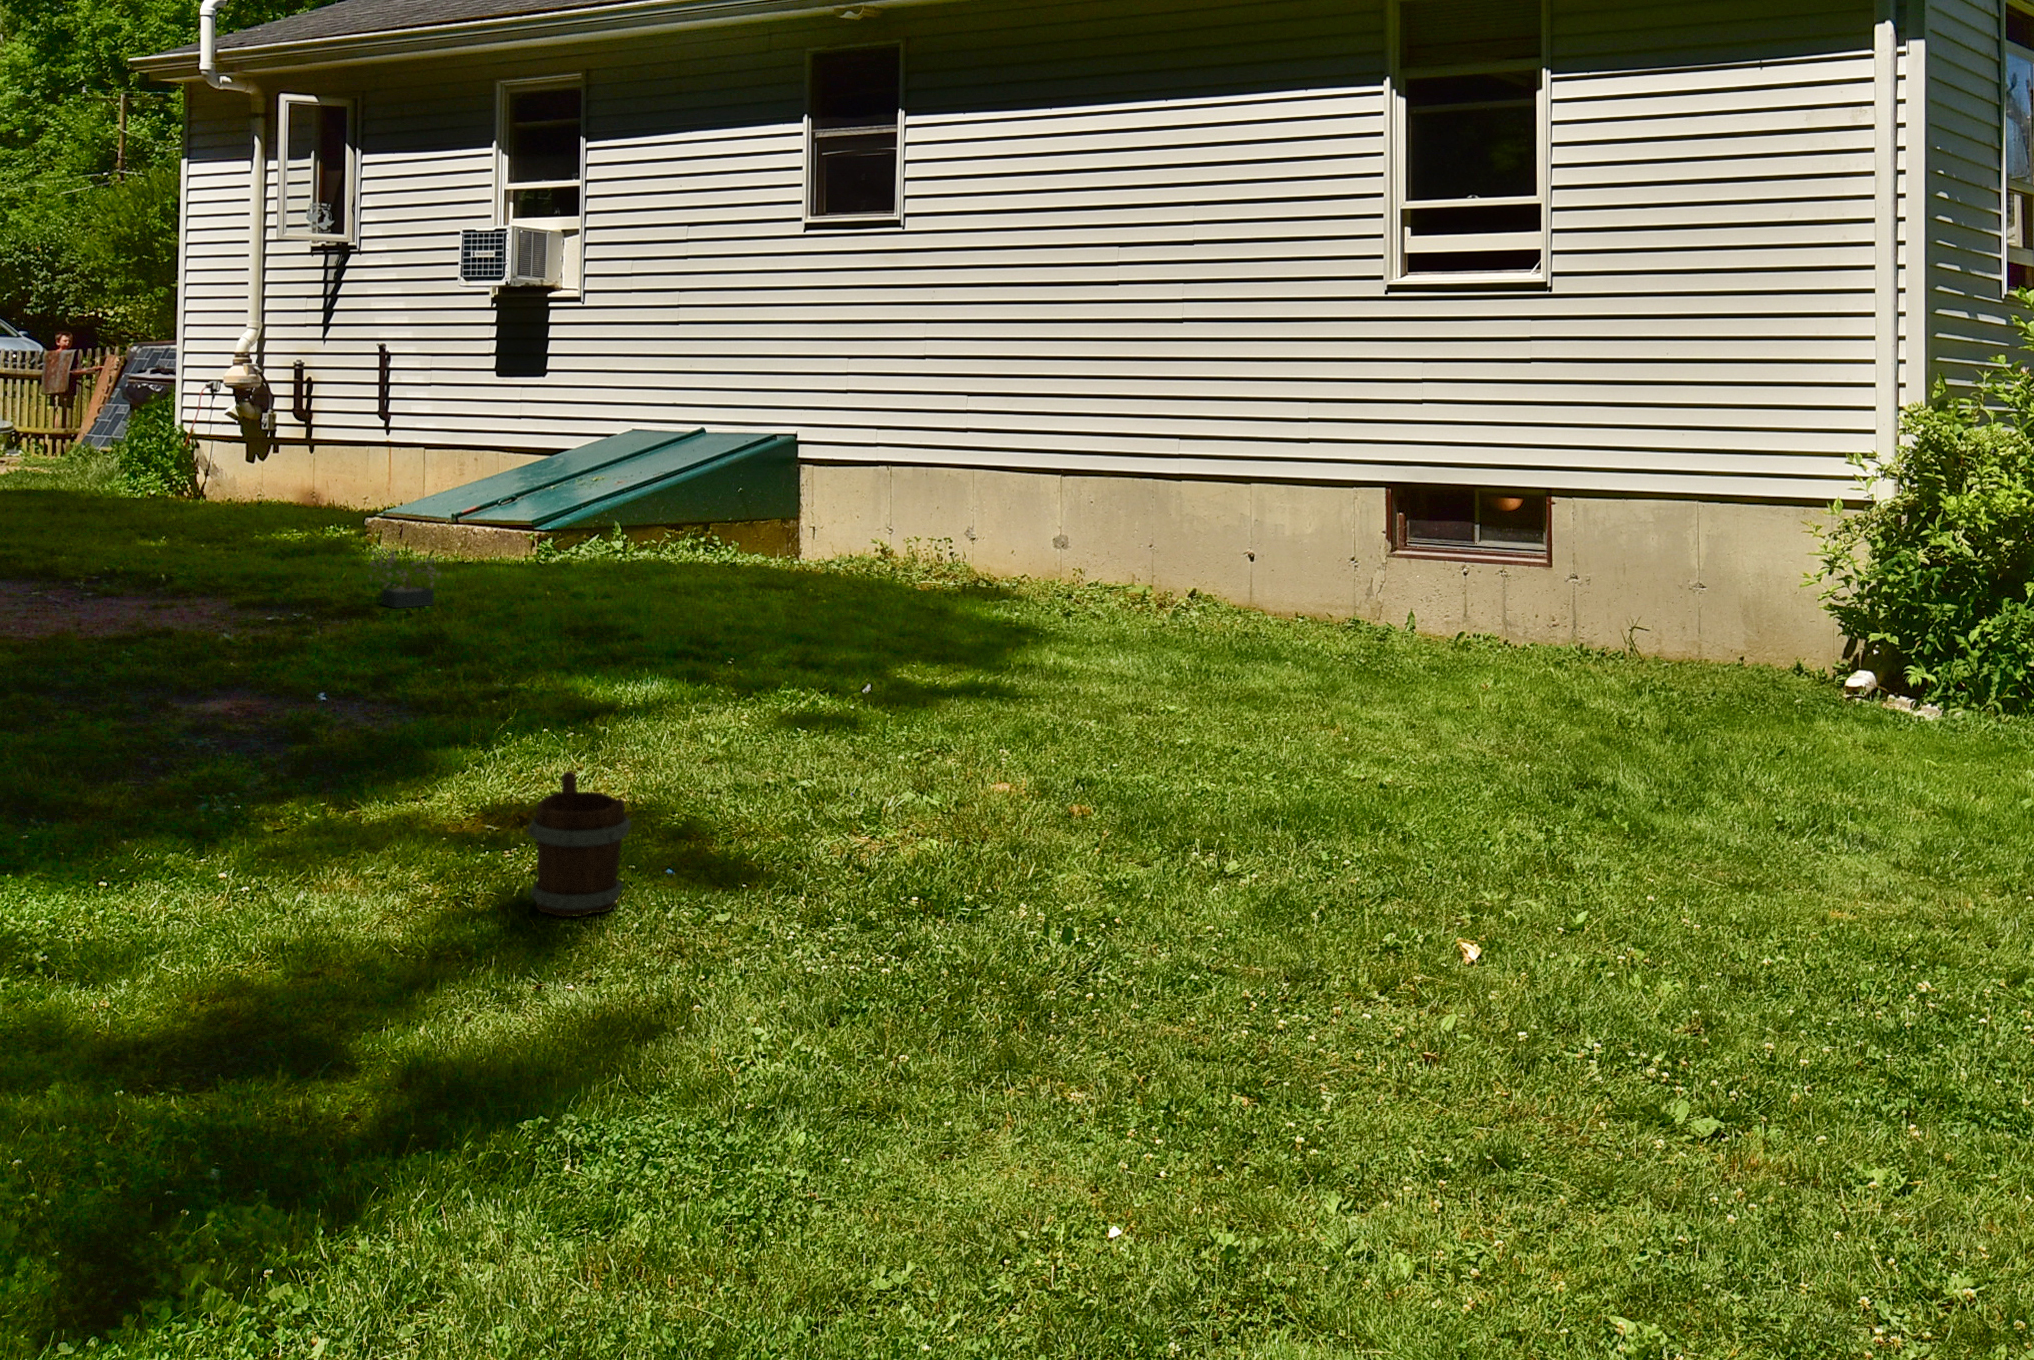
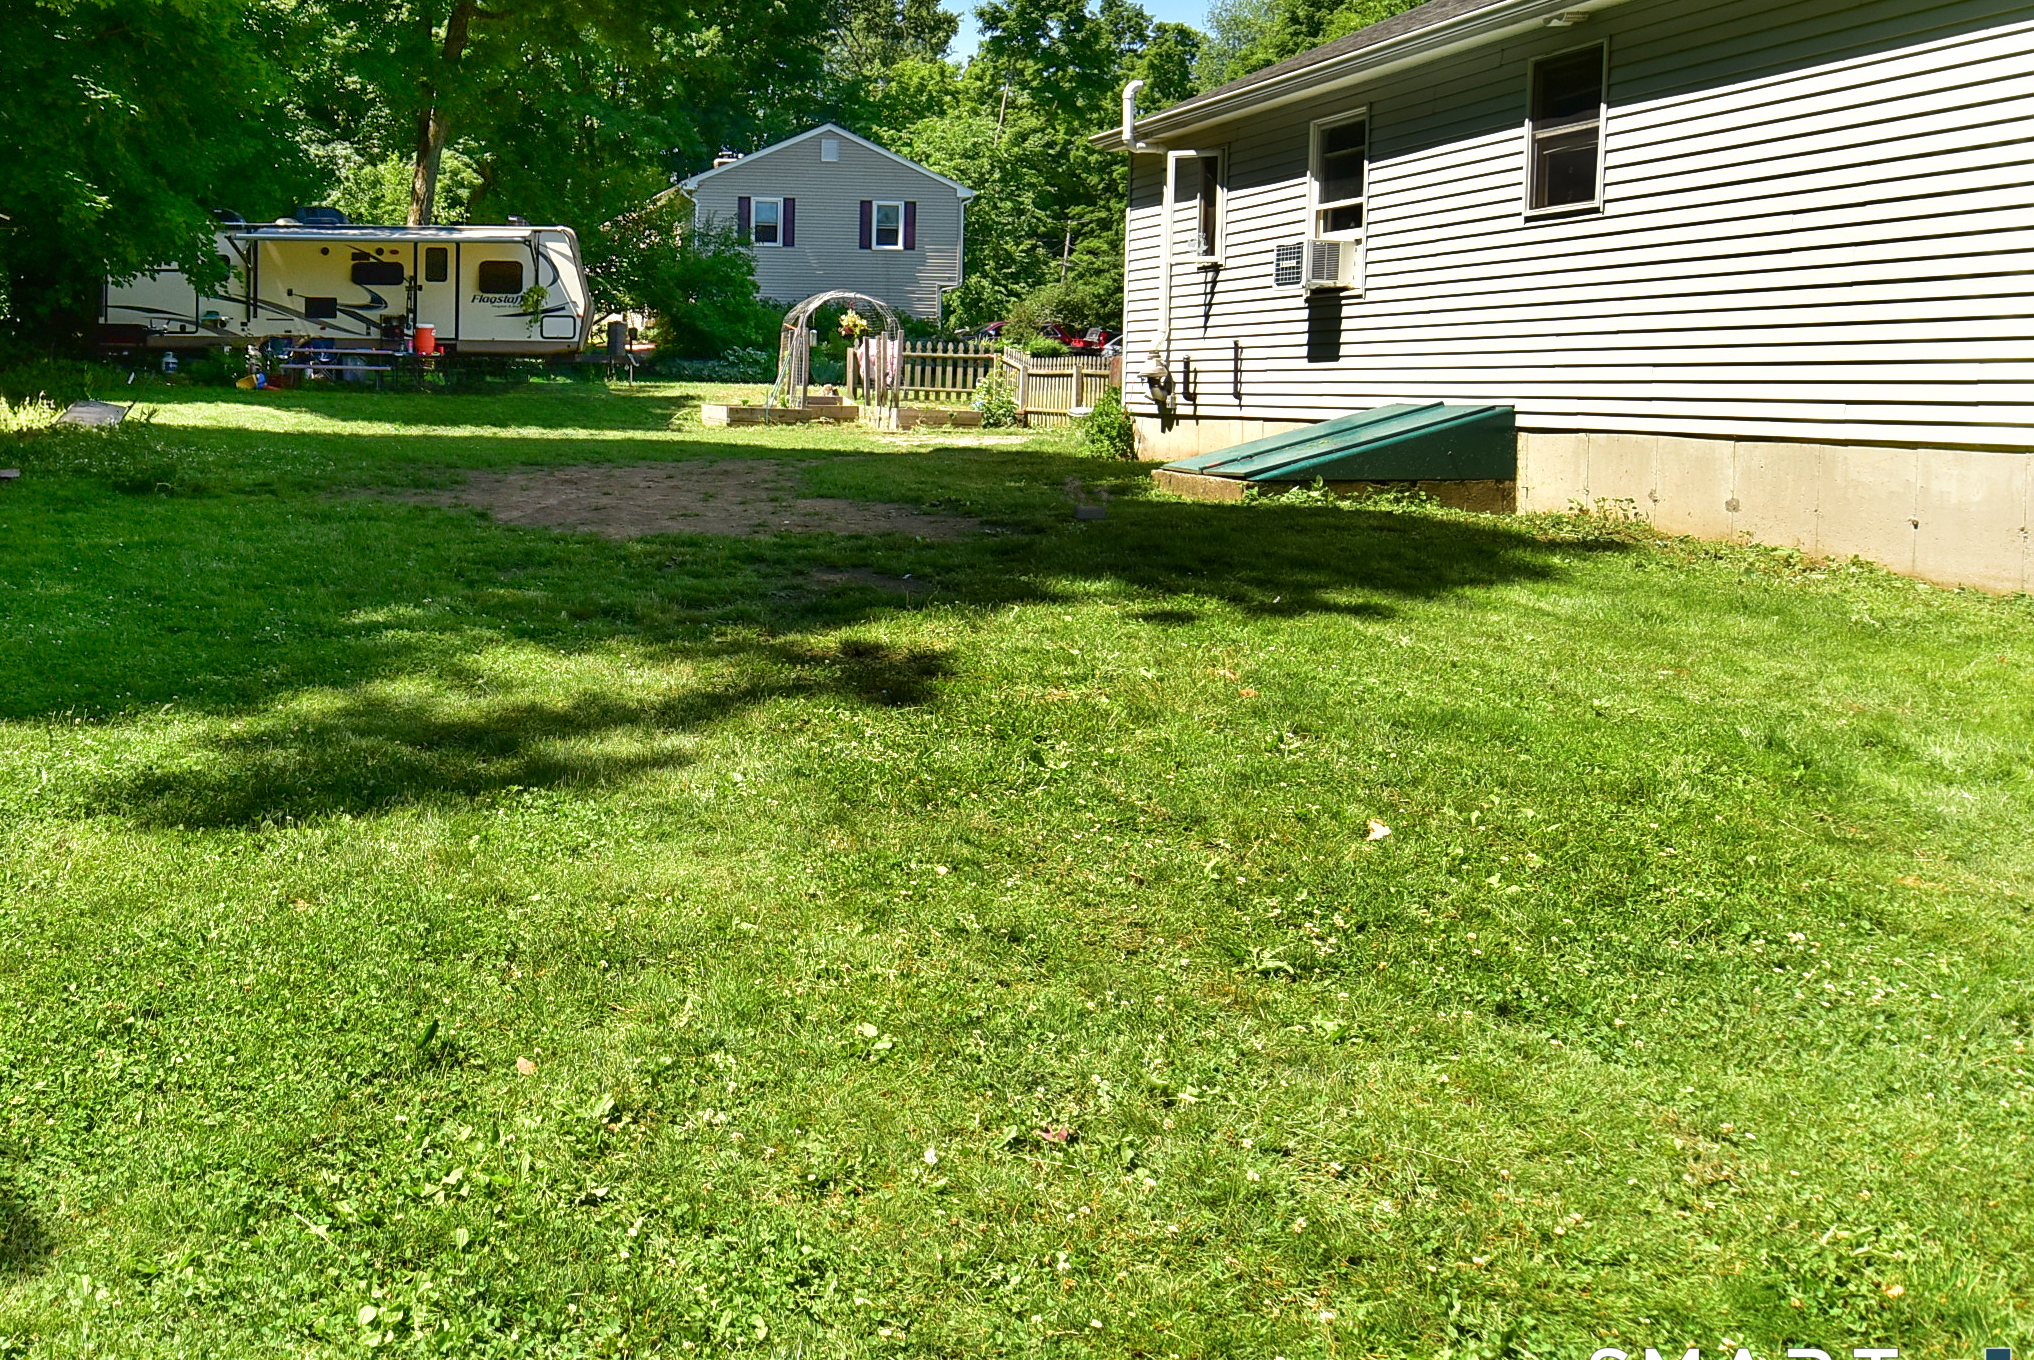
bucket: present [528,771,631,917] -> none [890,571,945,644]

